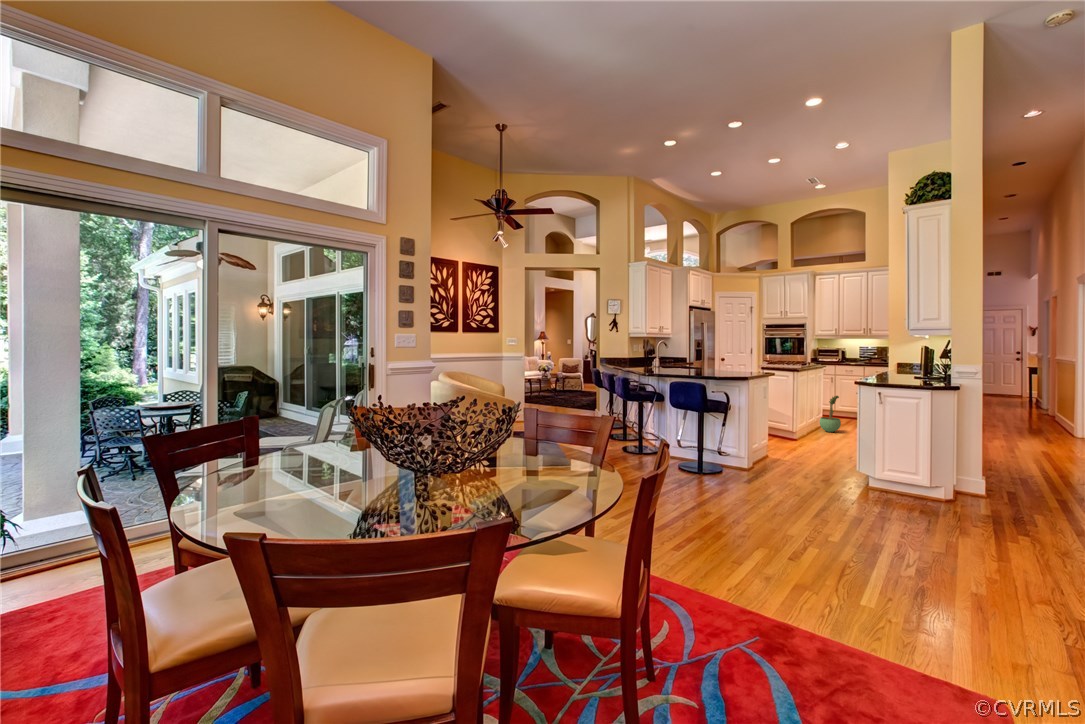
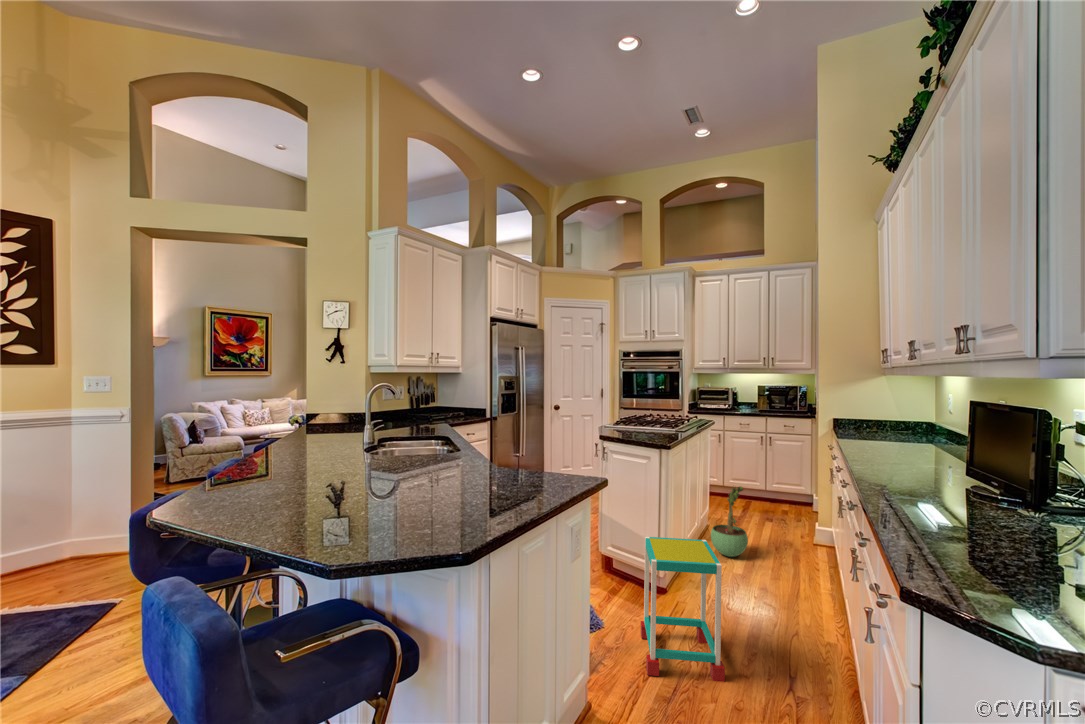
side table: none [782,403,819,452] -> present [641,537,725,682]

